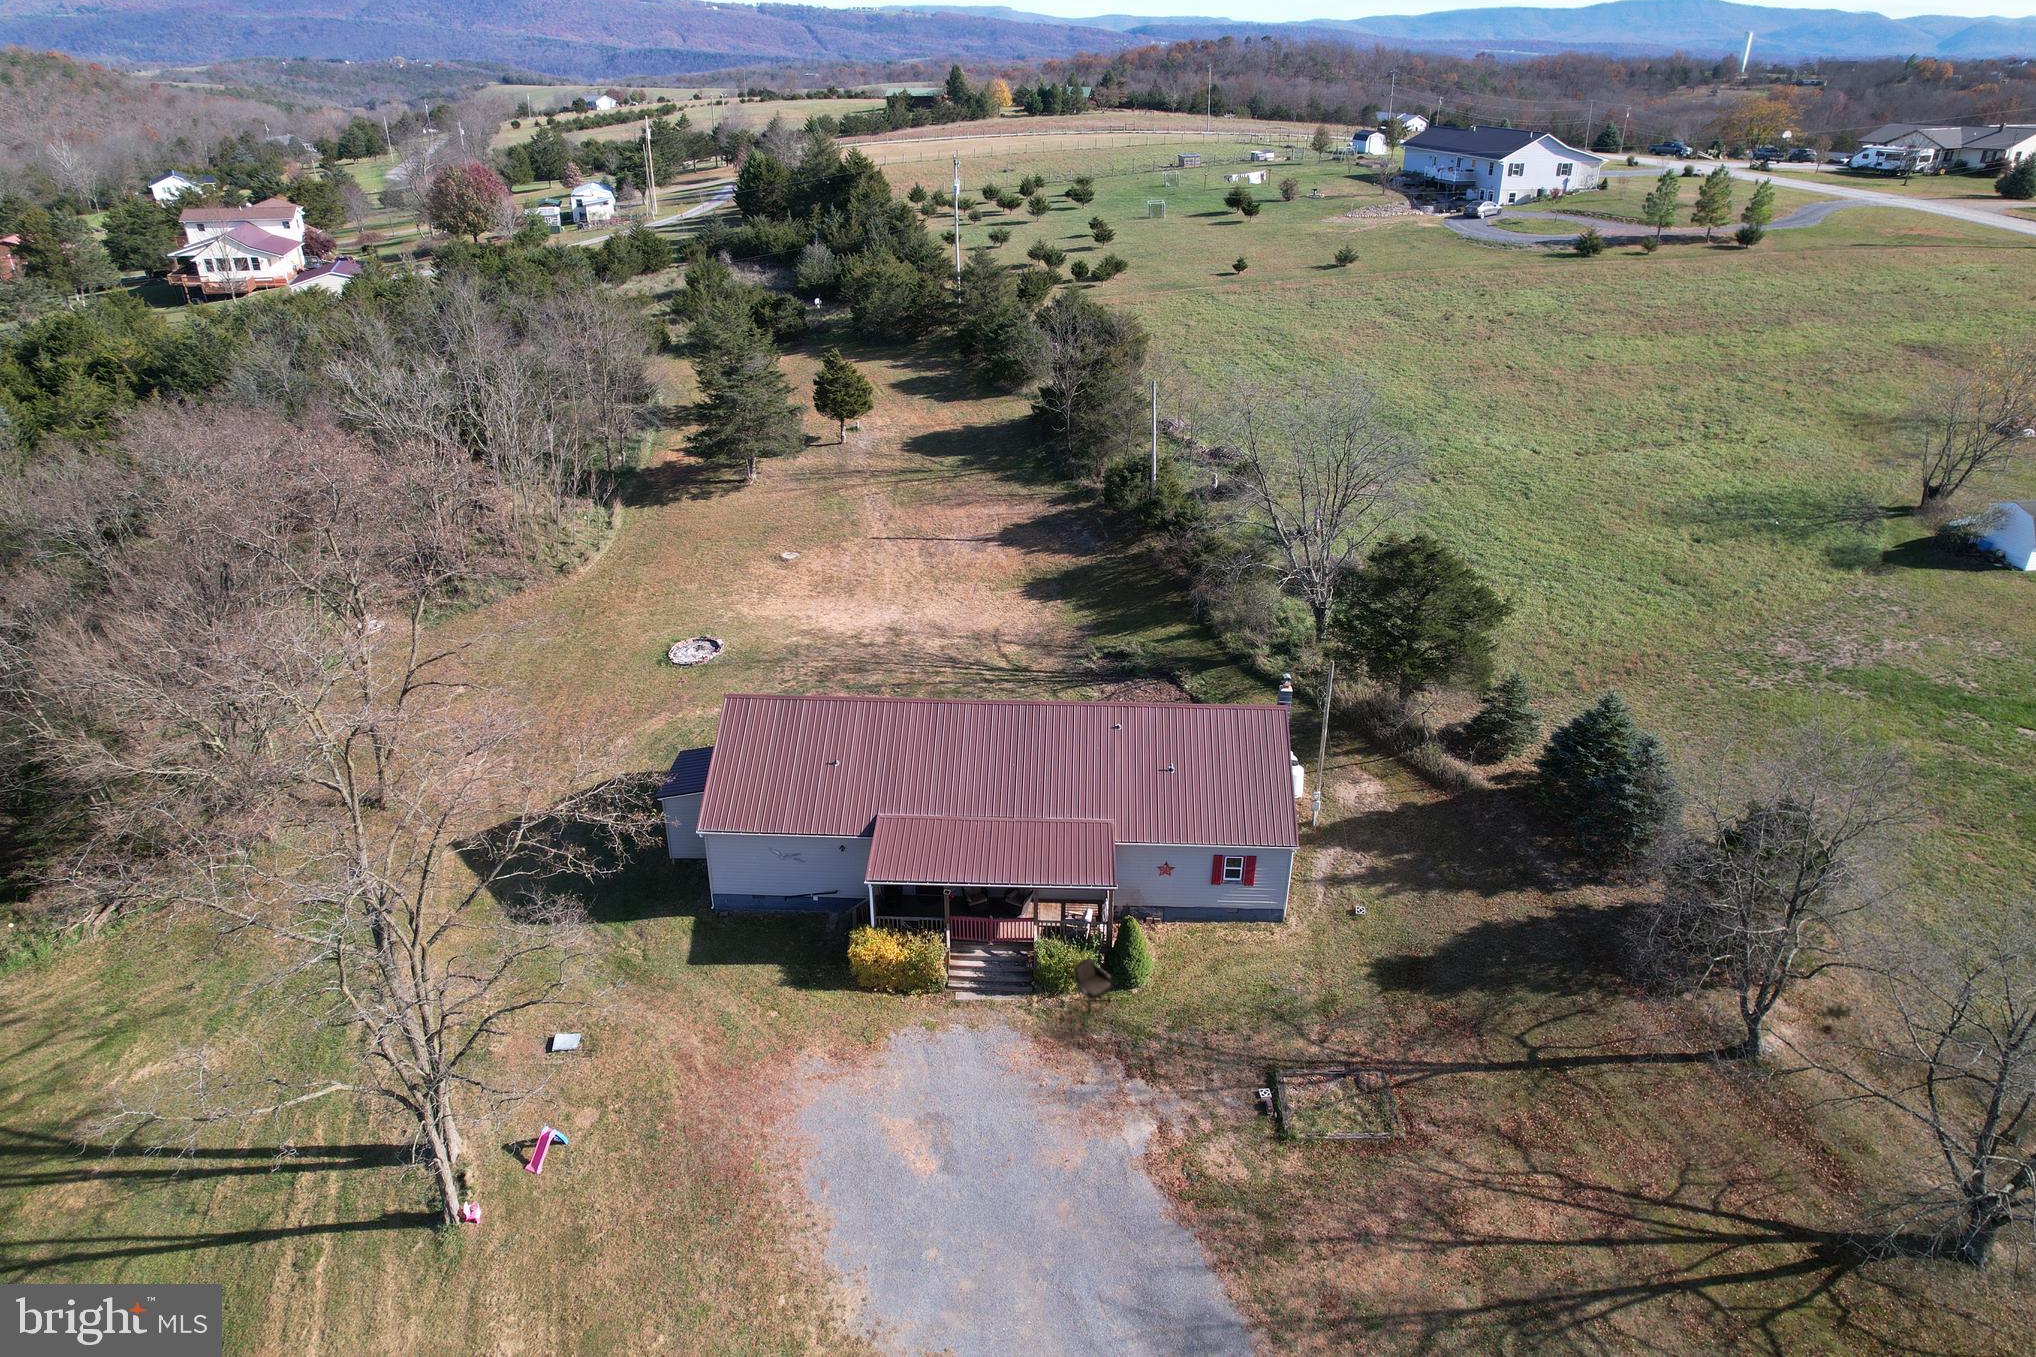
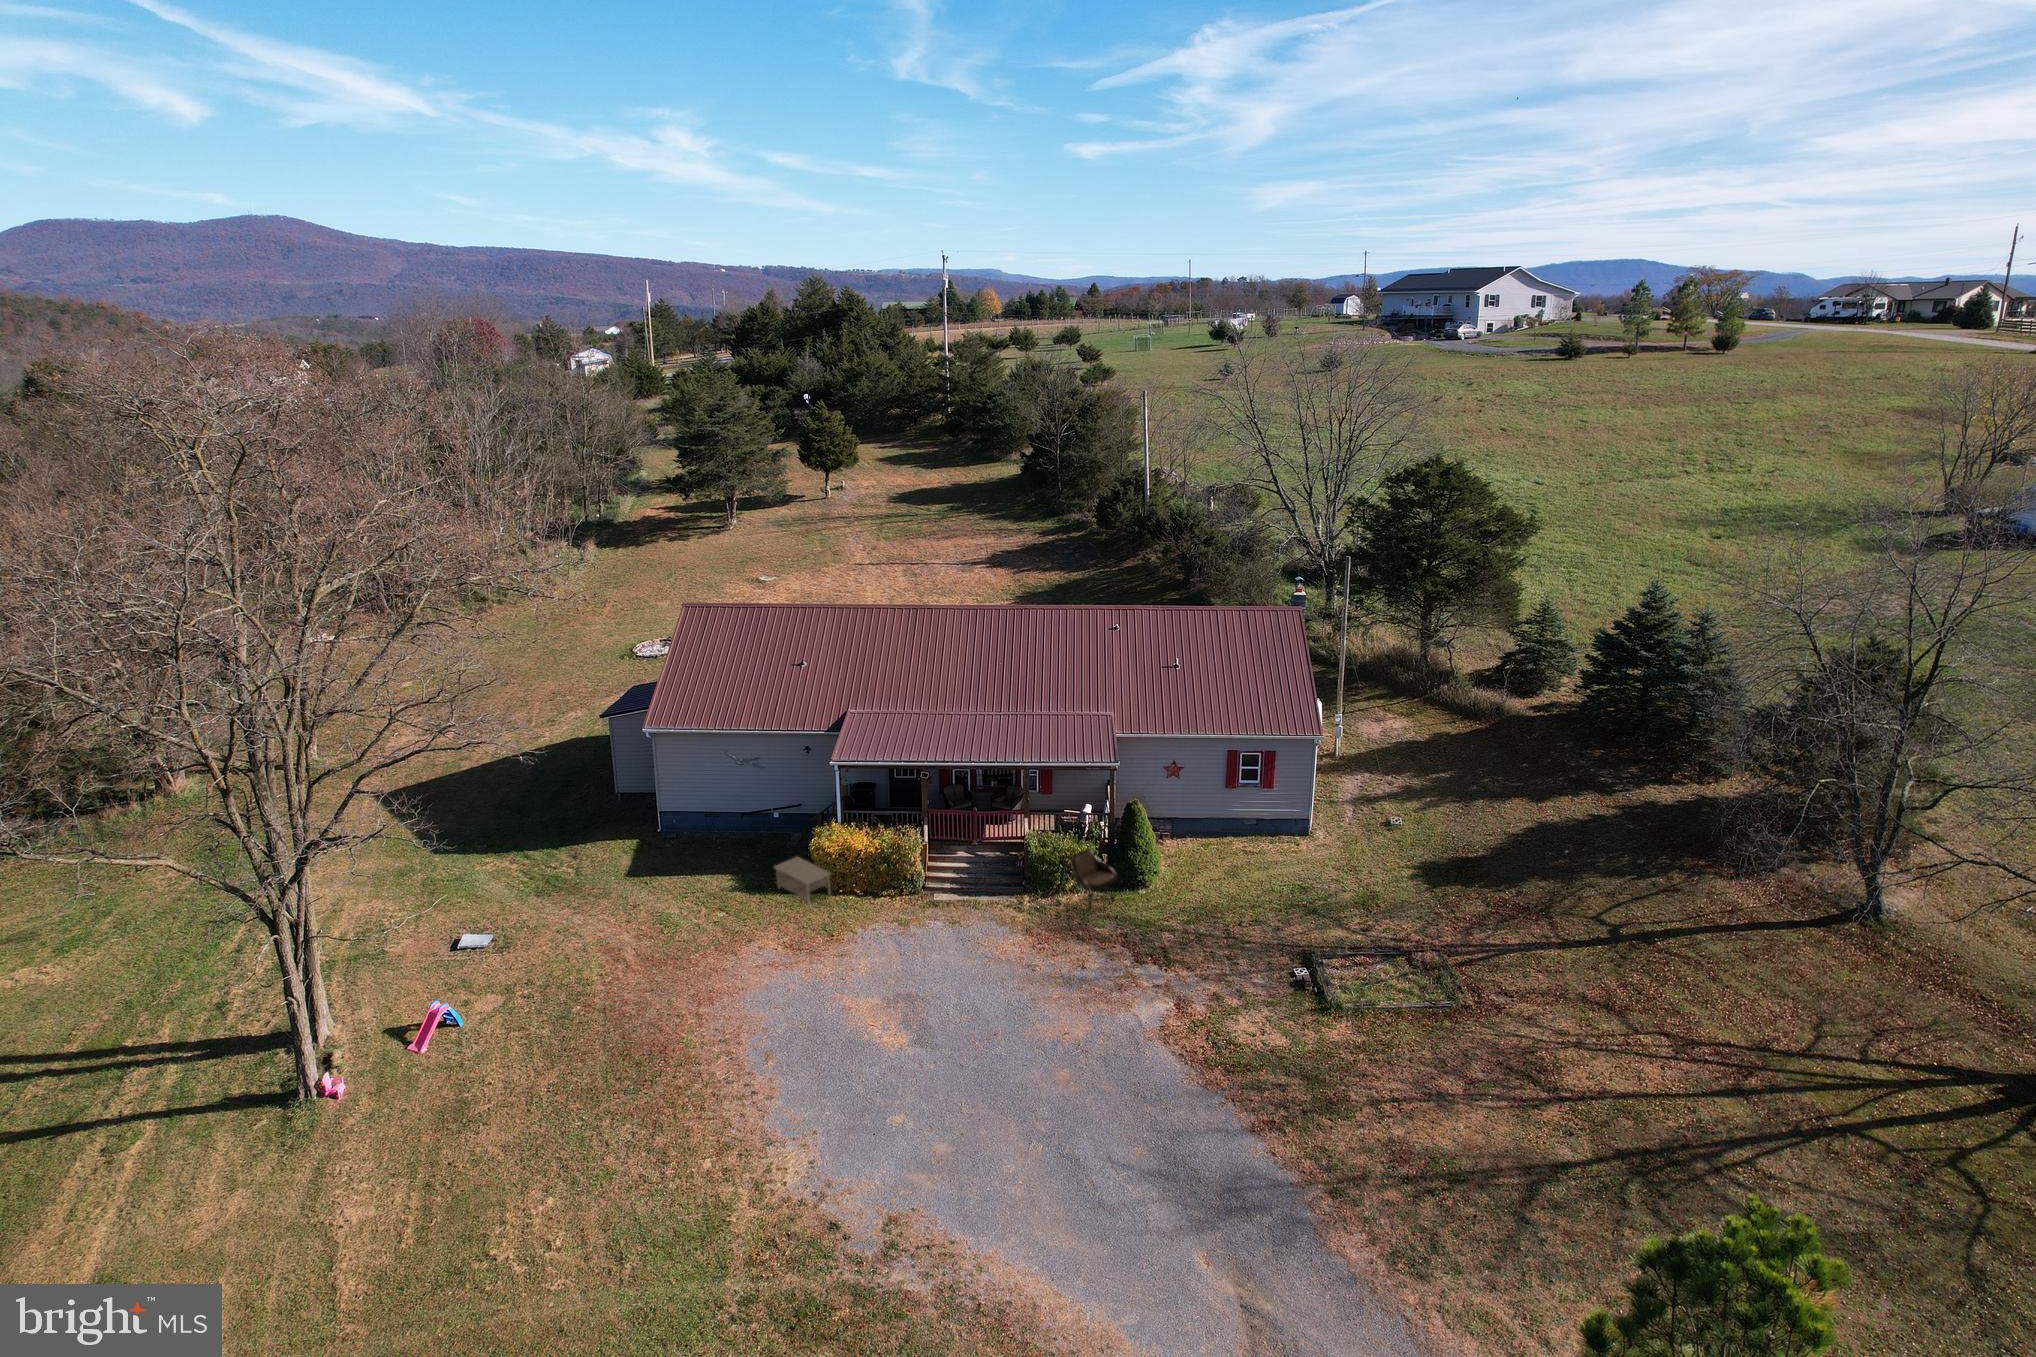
storage bench: none [815,949,865,1000] -> present [774,857,831,904]
potted tree: present [1817,1002,1852,1032] -> none [1938,864,1981,907]

